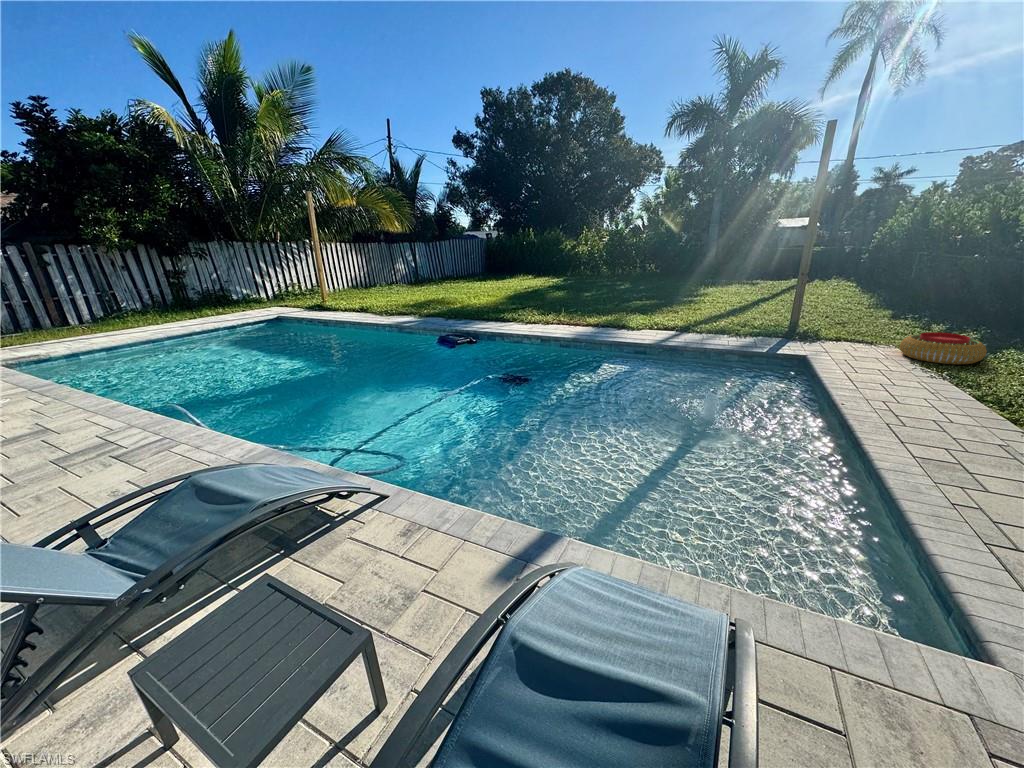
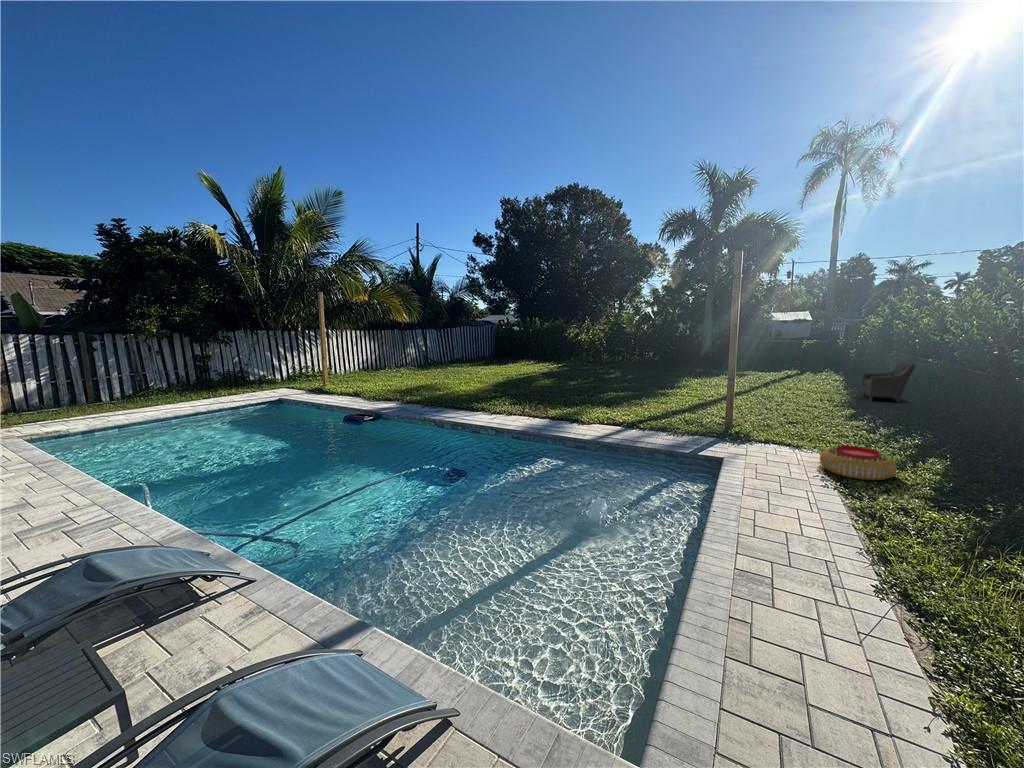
chair: none [883,256,945,298] -> present [862,362,915,403]

